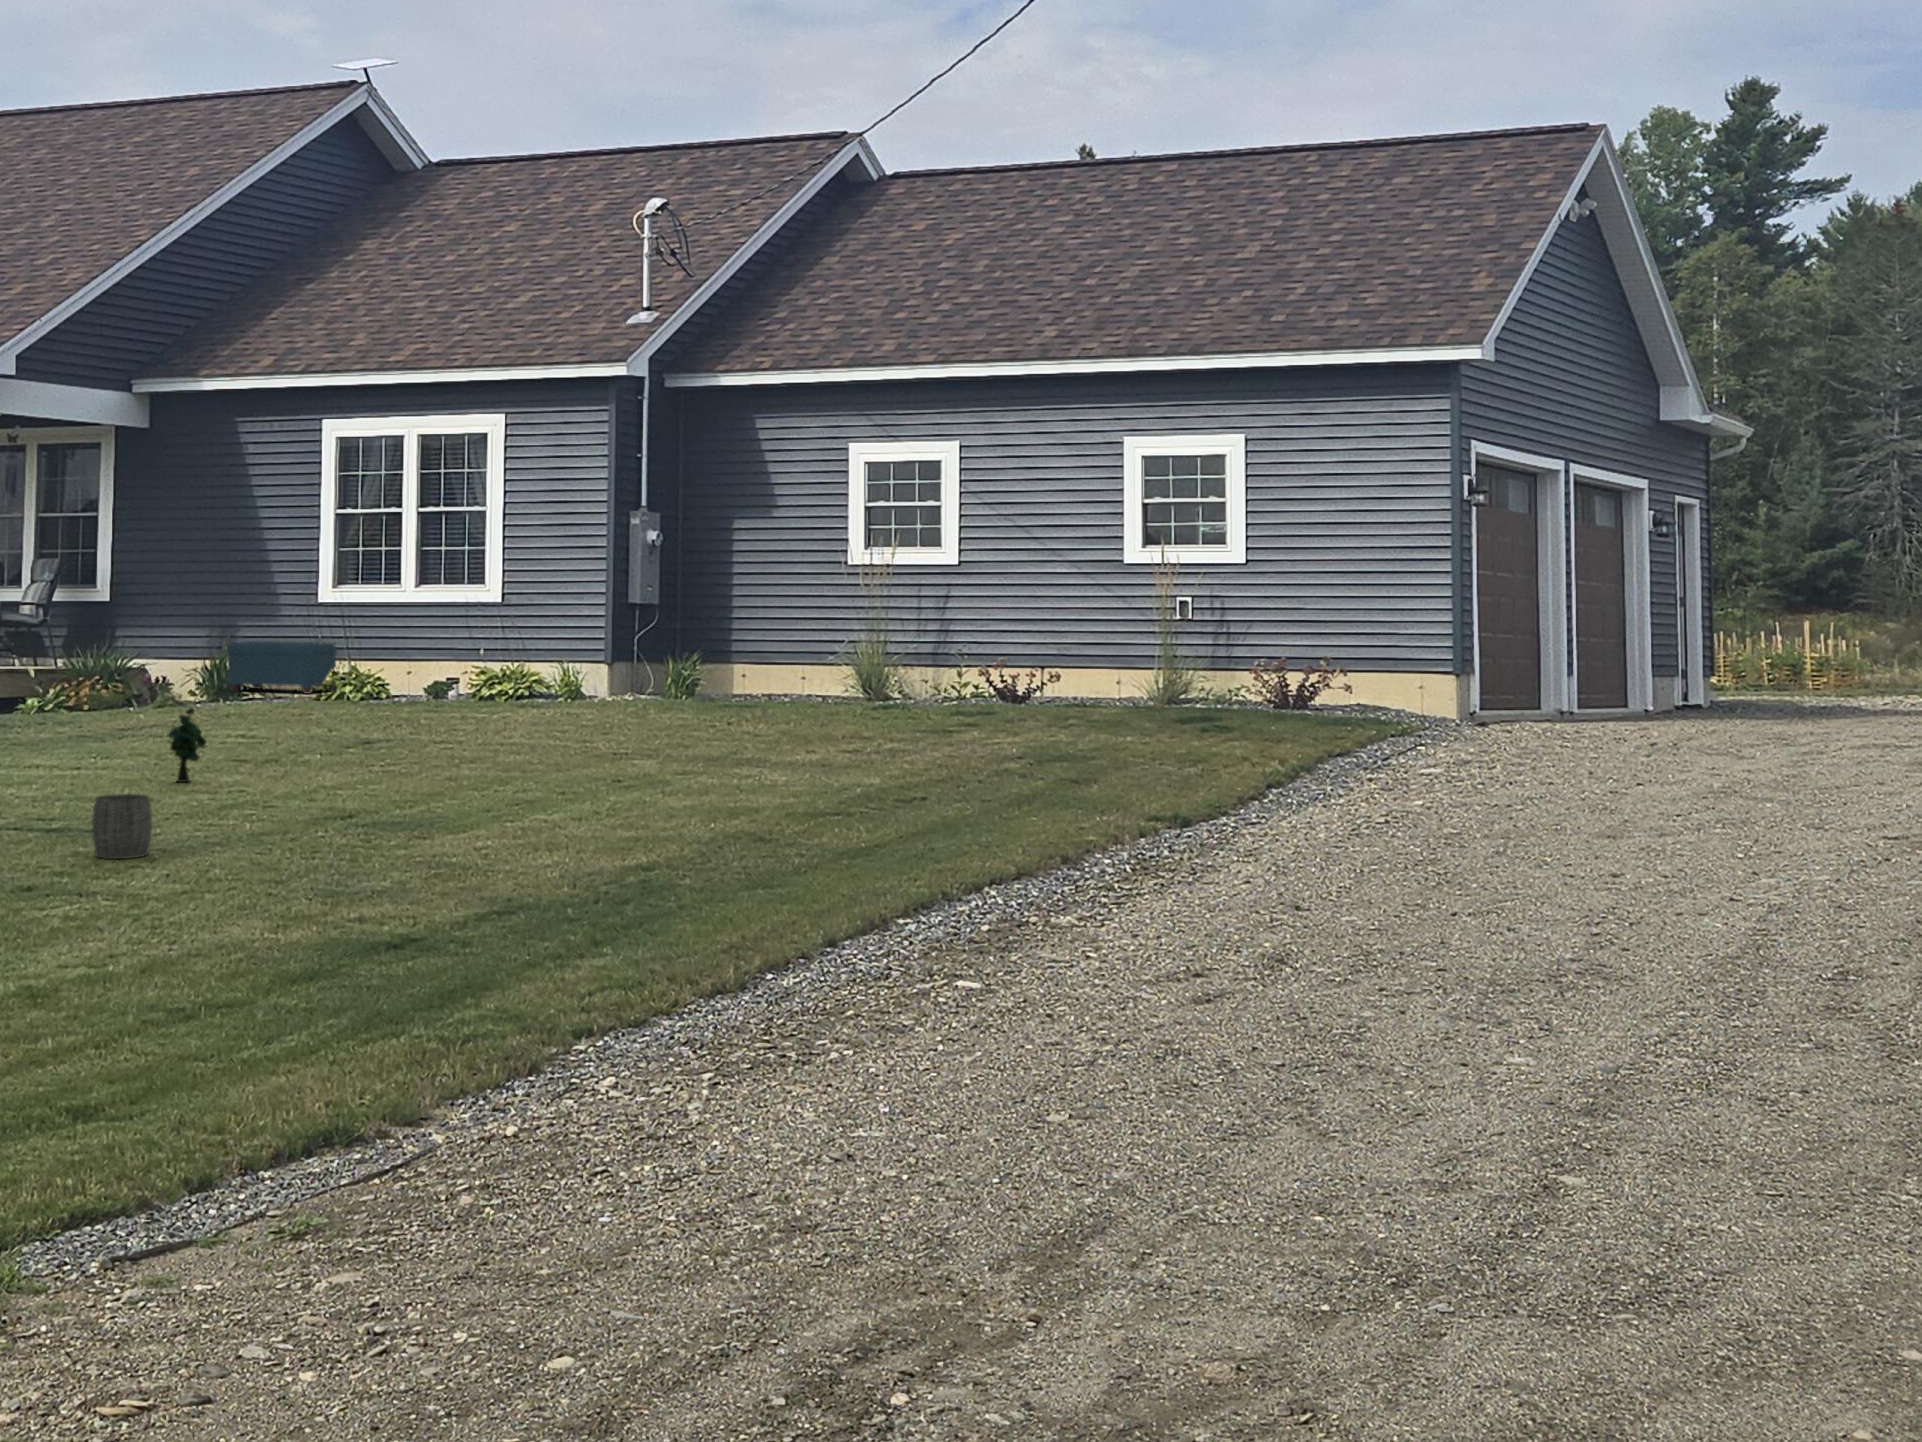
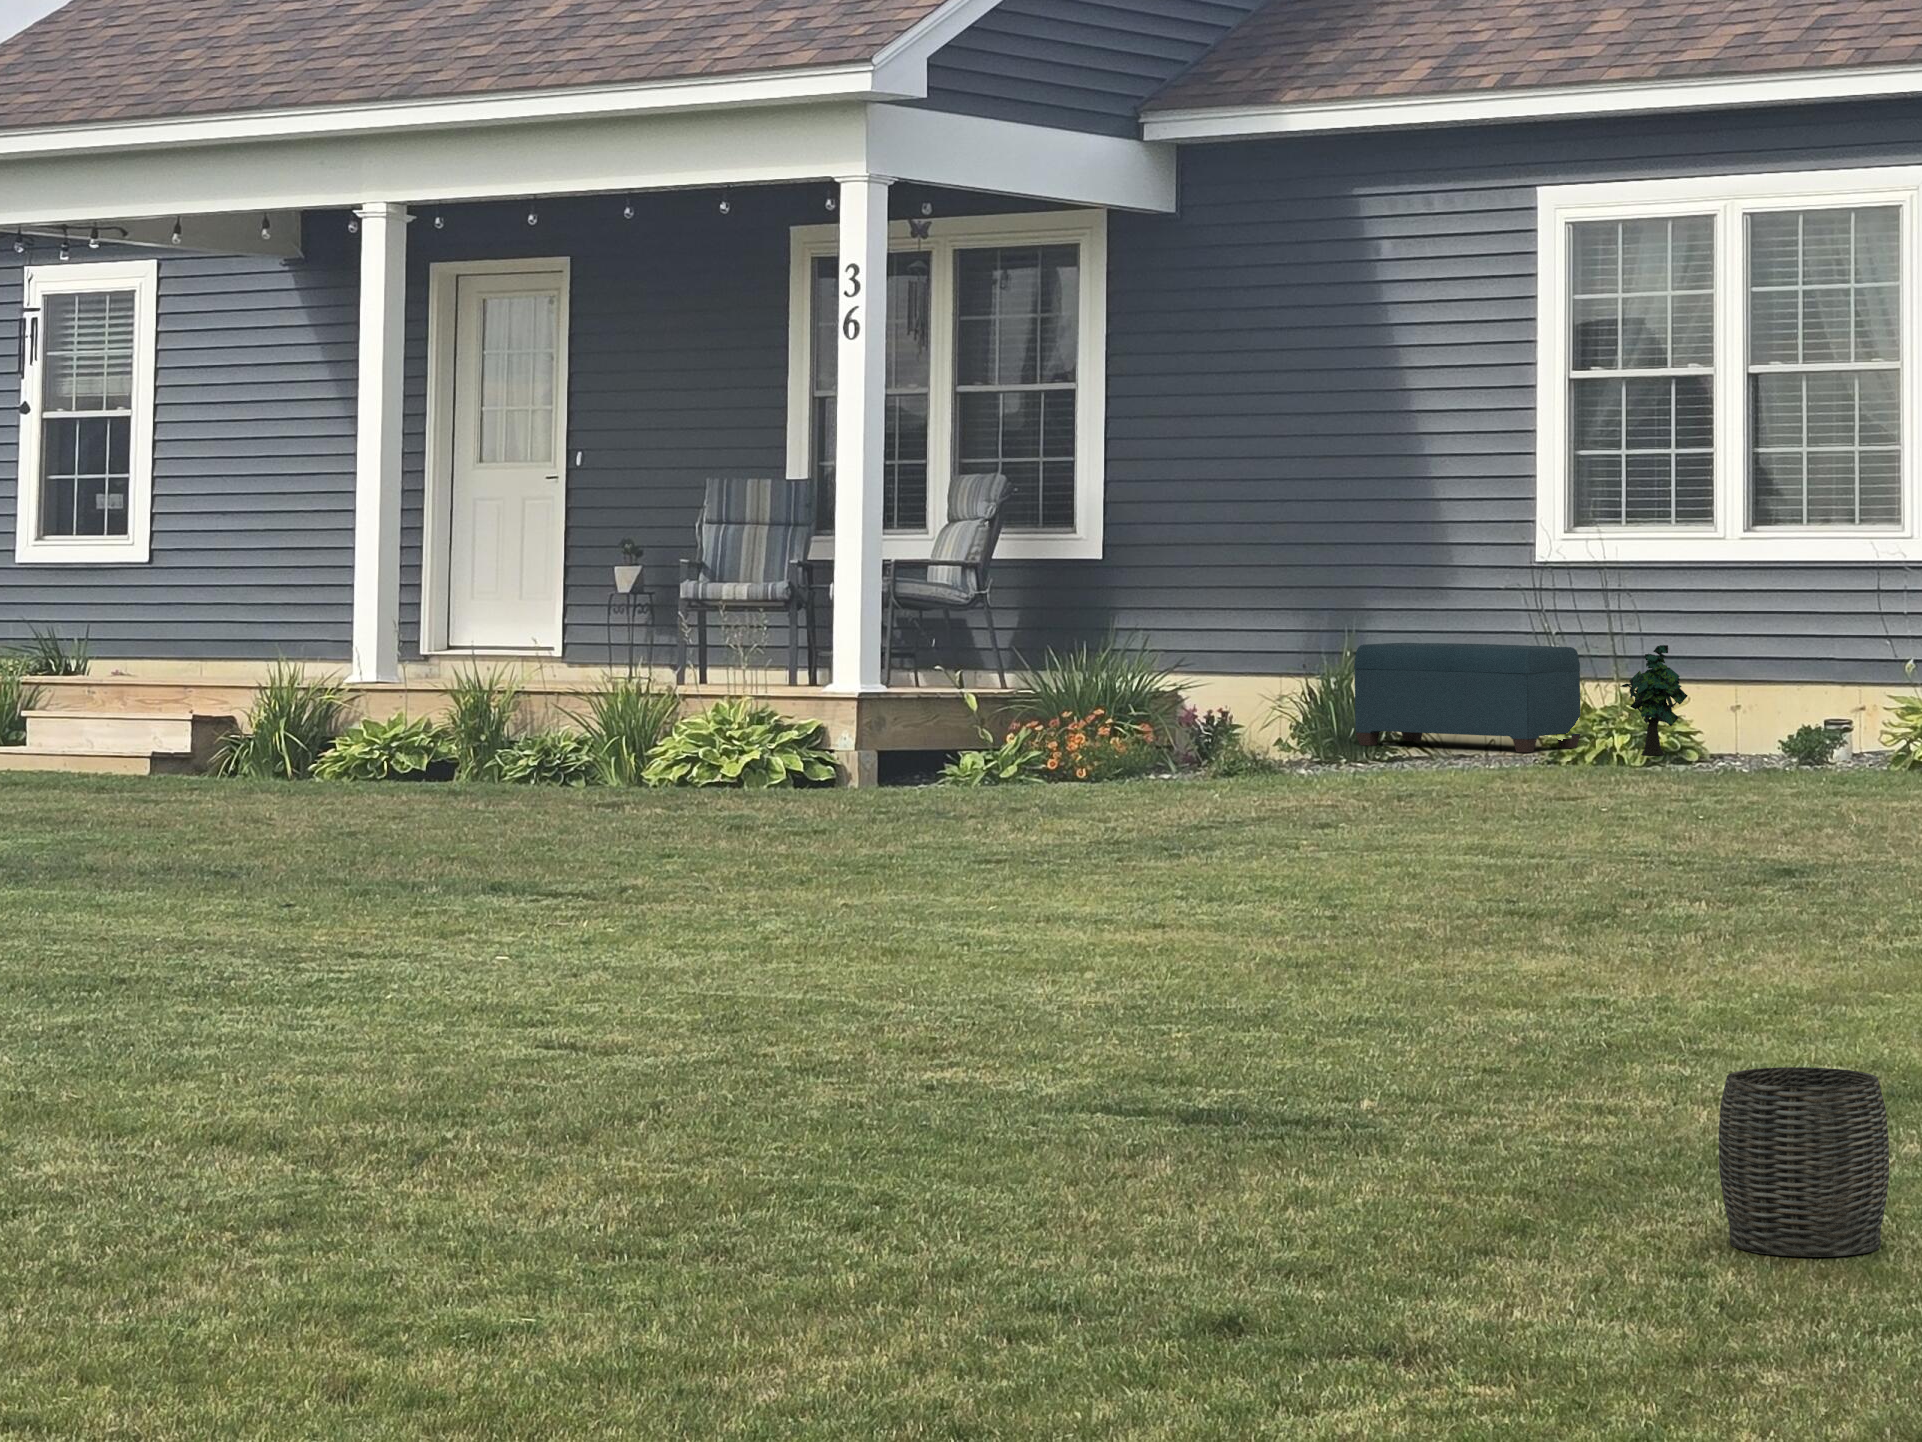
decorative plant: present [166,709,206,782] -> present [1620,645,1688,755]
woven basket: present [92,794,152,859] -> present [1719,1067,1889,1257]

